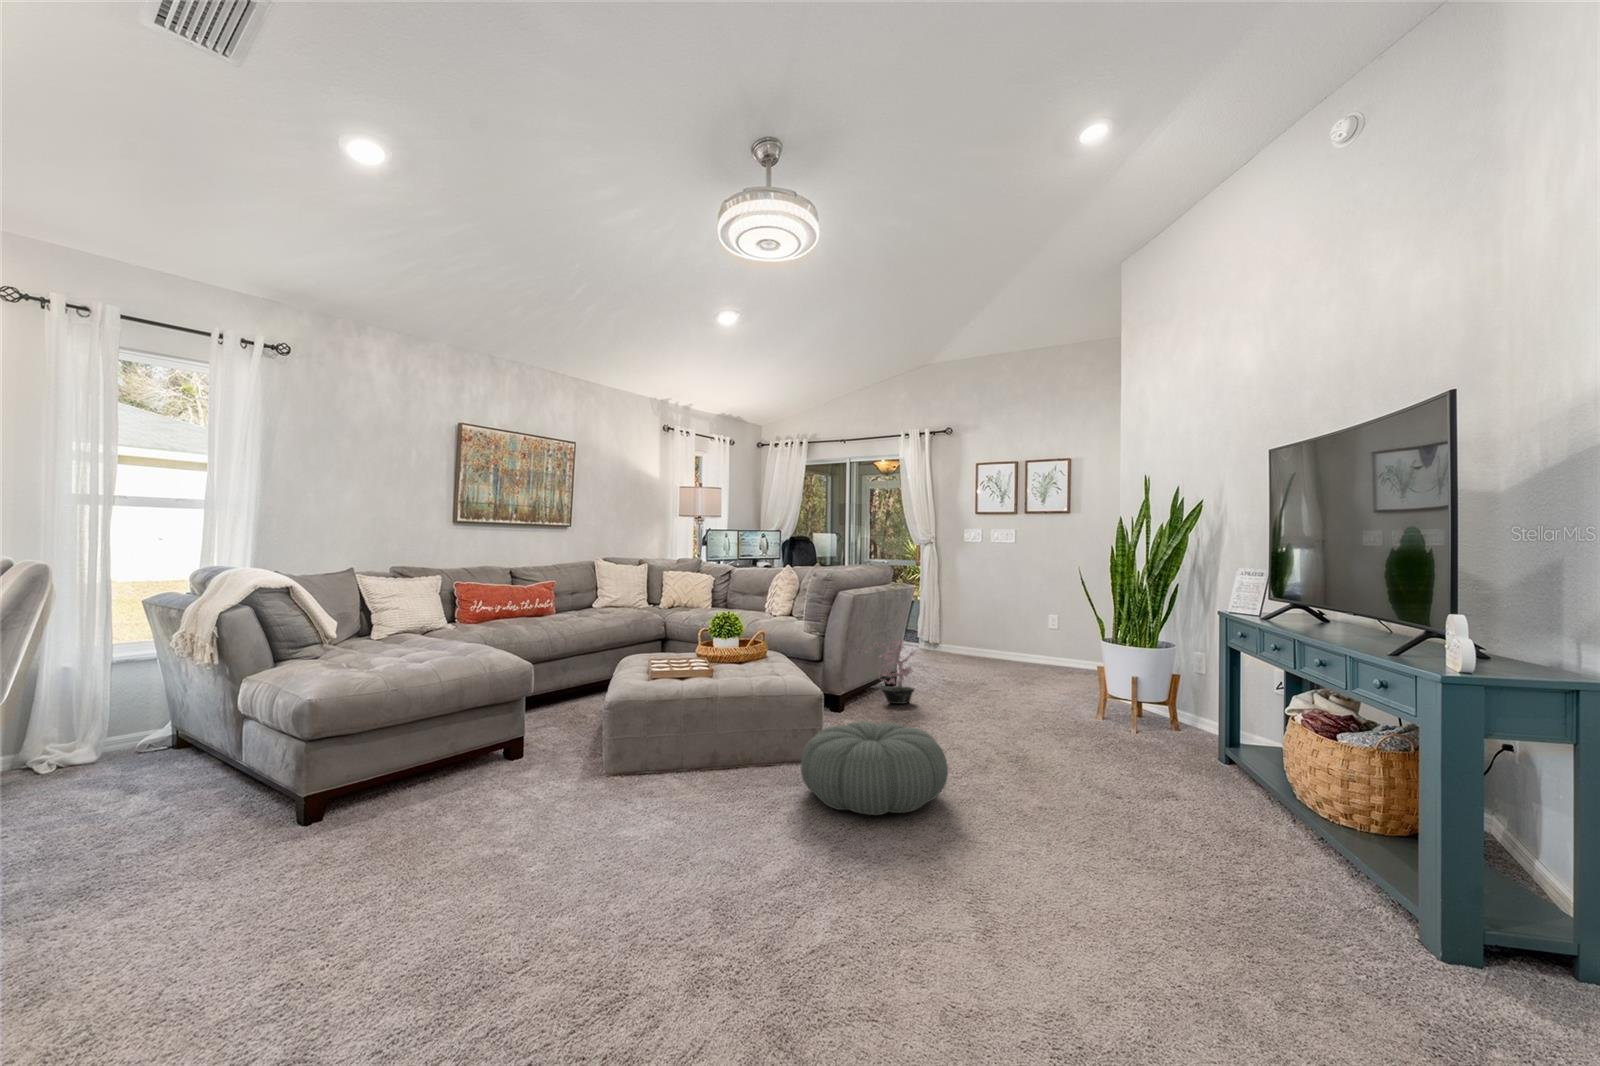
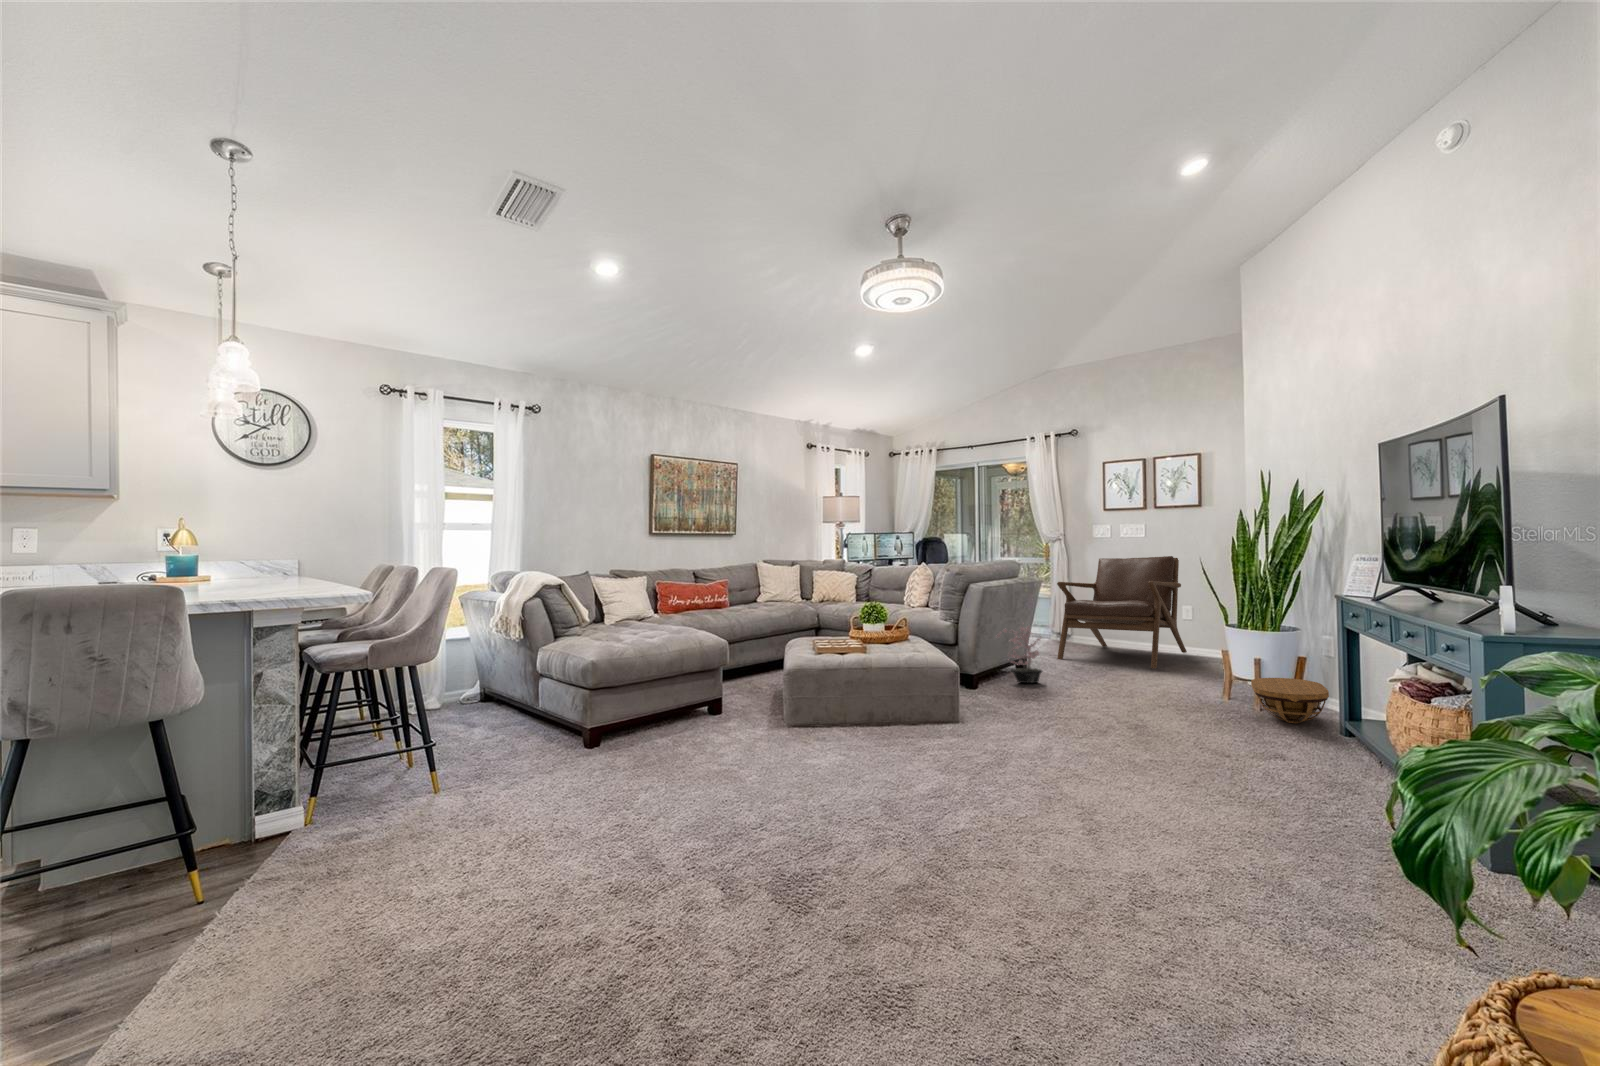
lounge chair: none [928,564,1054,683] -> present [1057,556,1187,669]
basket: none [1129,697,1208,748] -> present [1251,678,1329,723]
pouf: present [801,721,948,815] -> none [941,688,1066,759]

